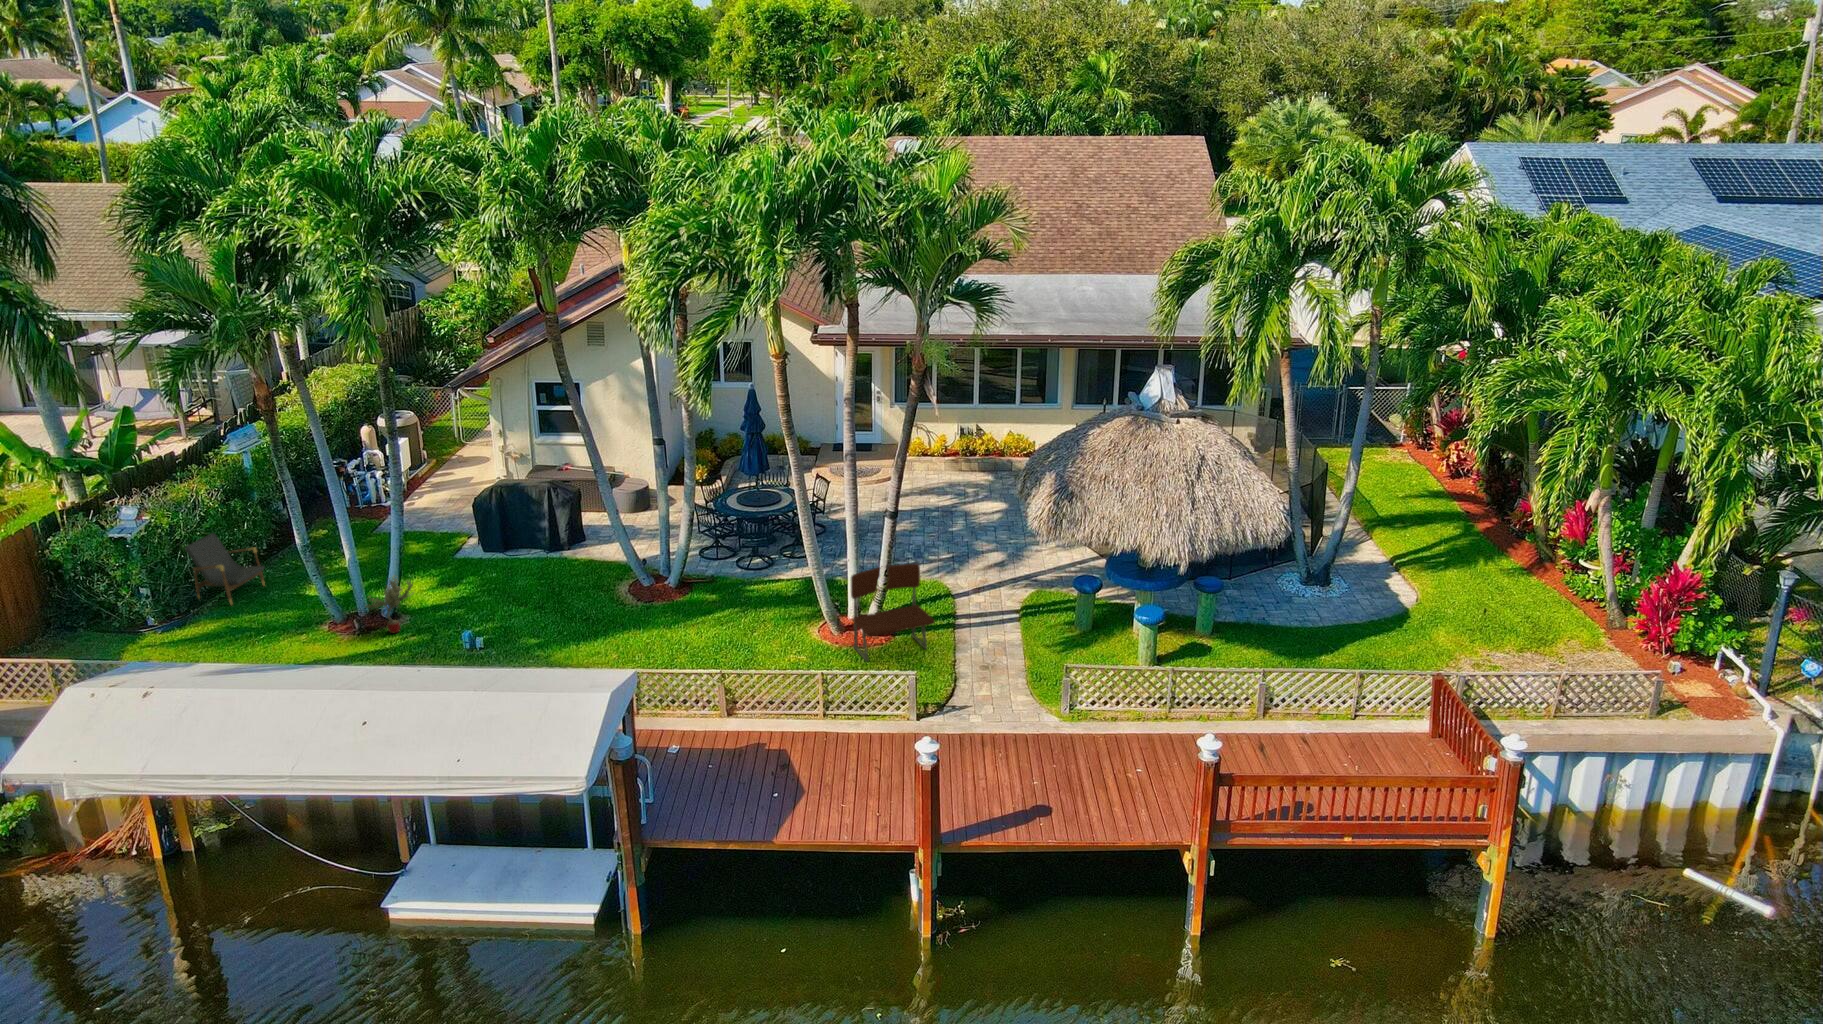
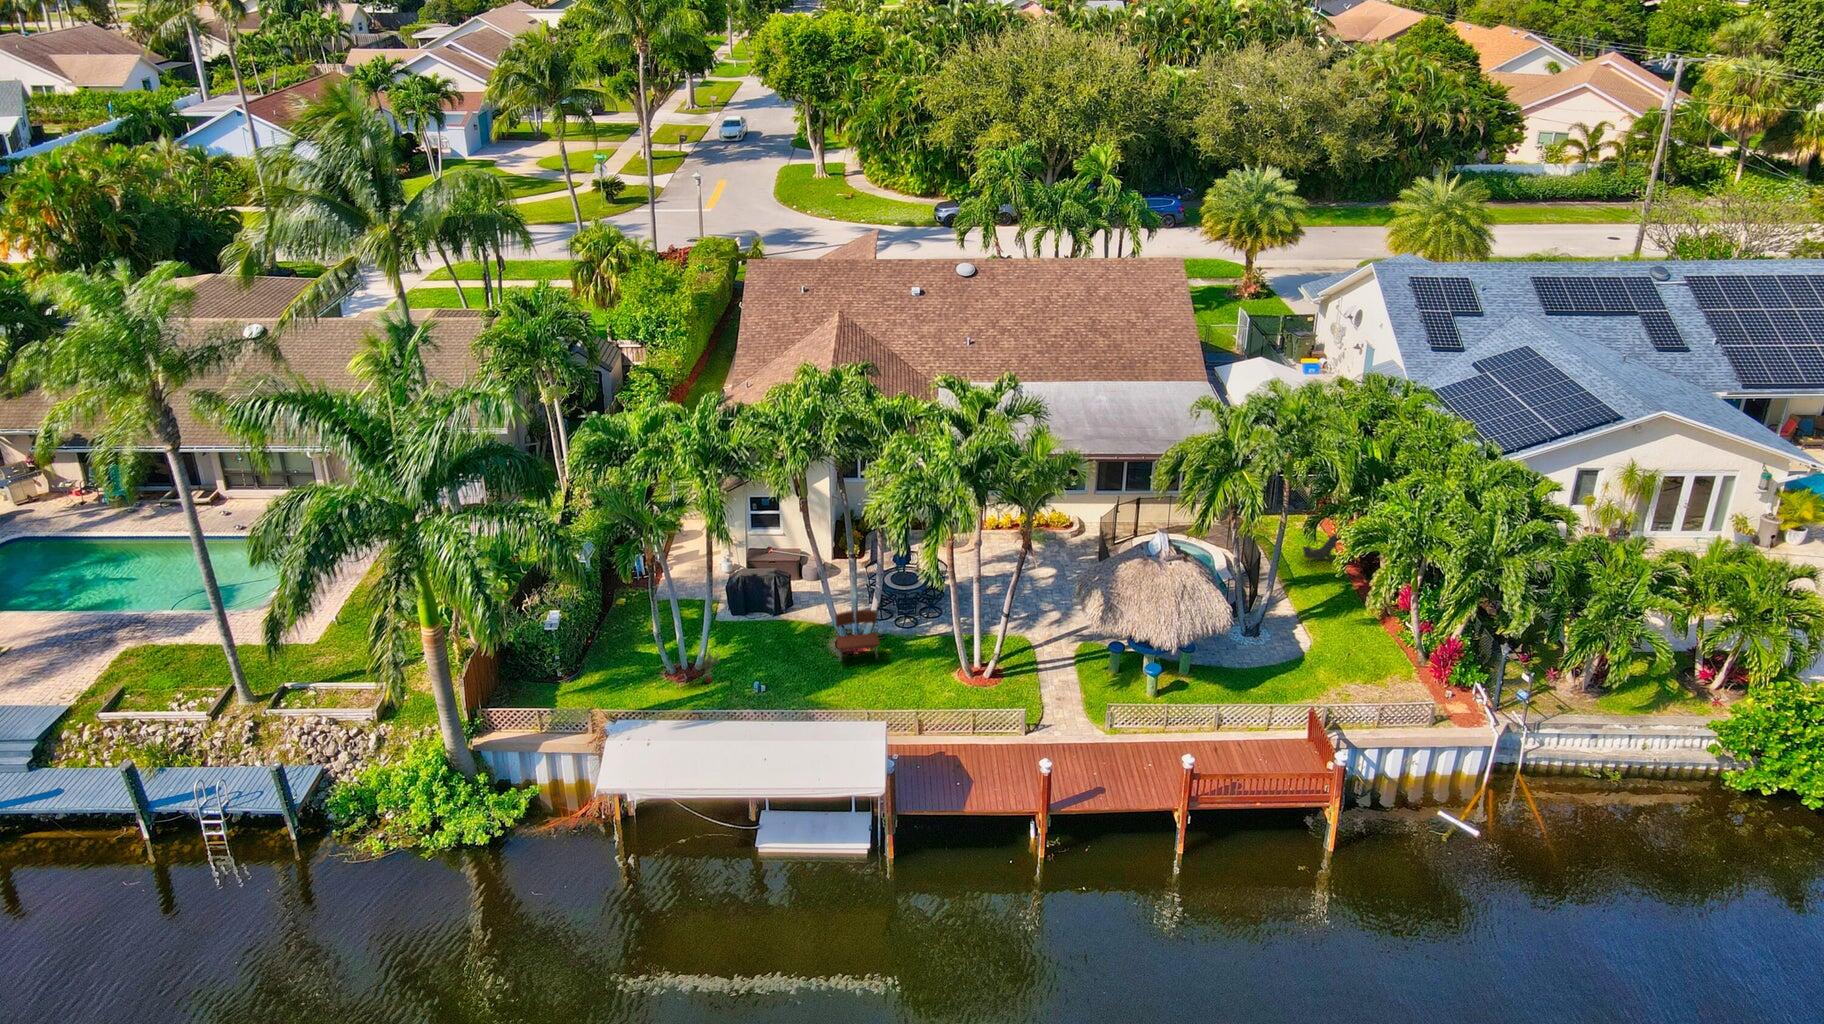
lounge chair: present [185,533,265,604] -> present [1303,535,1336,565]
bench: present [851,564,935,661] -> present [835,610,880,661]

